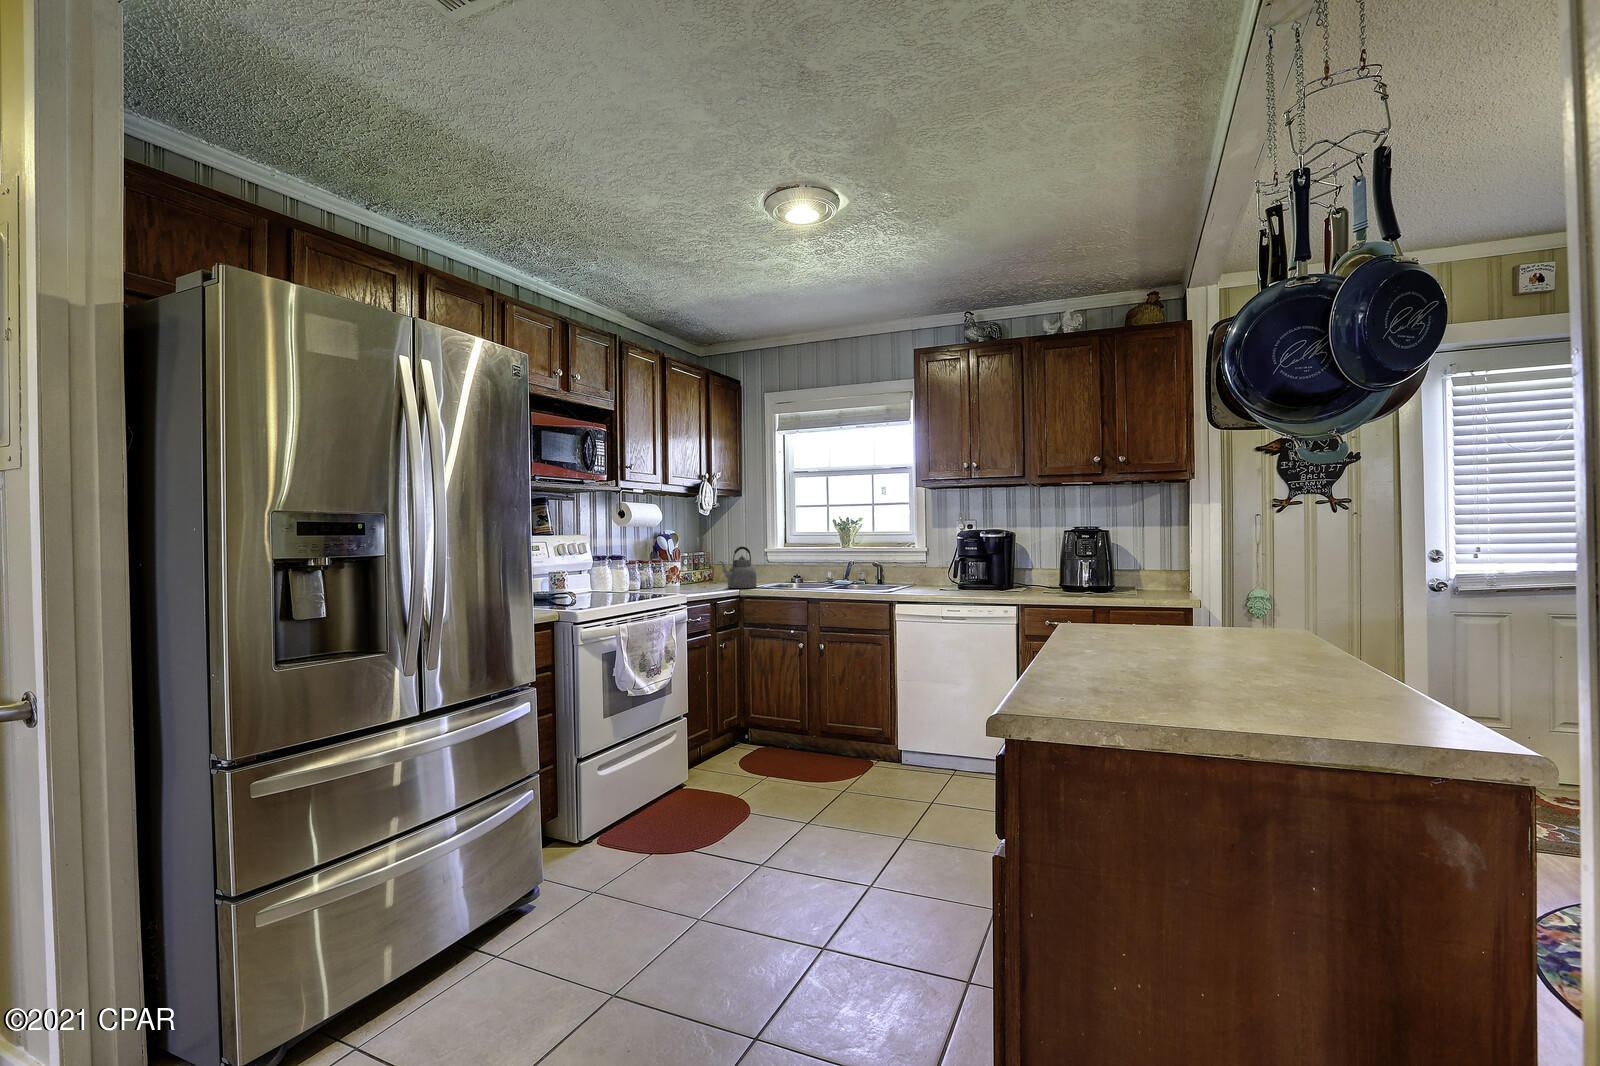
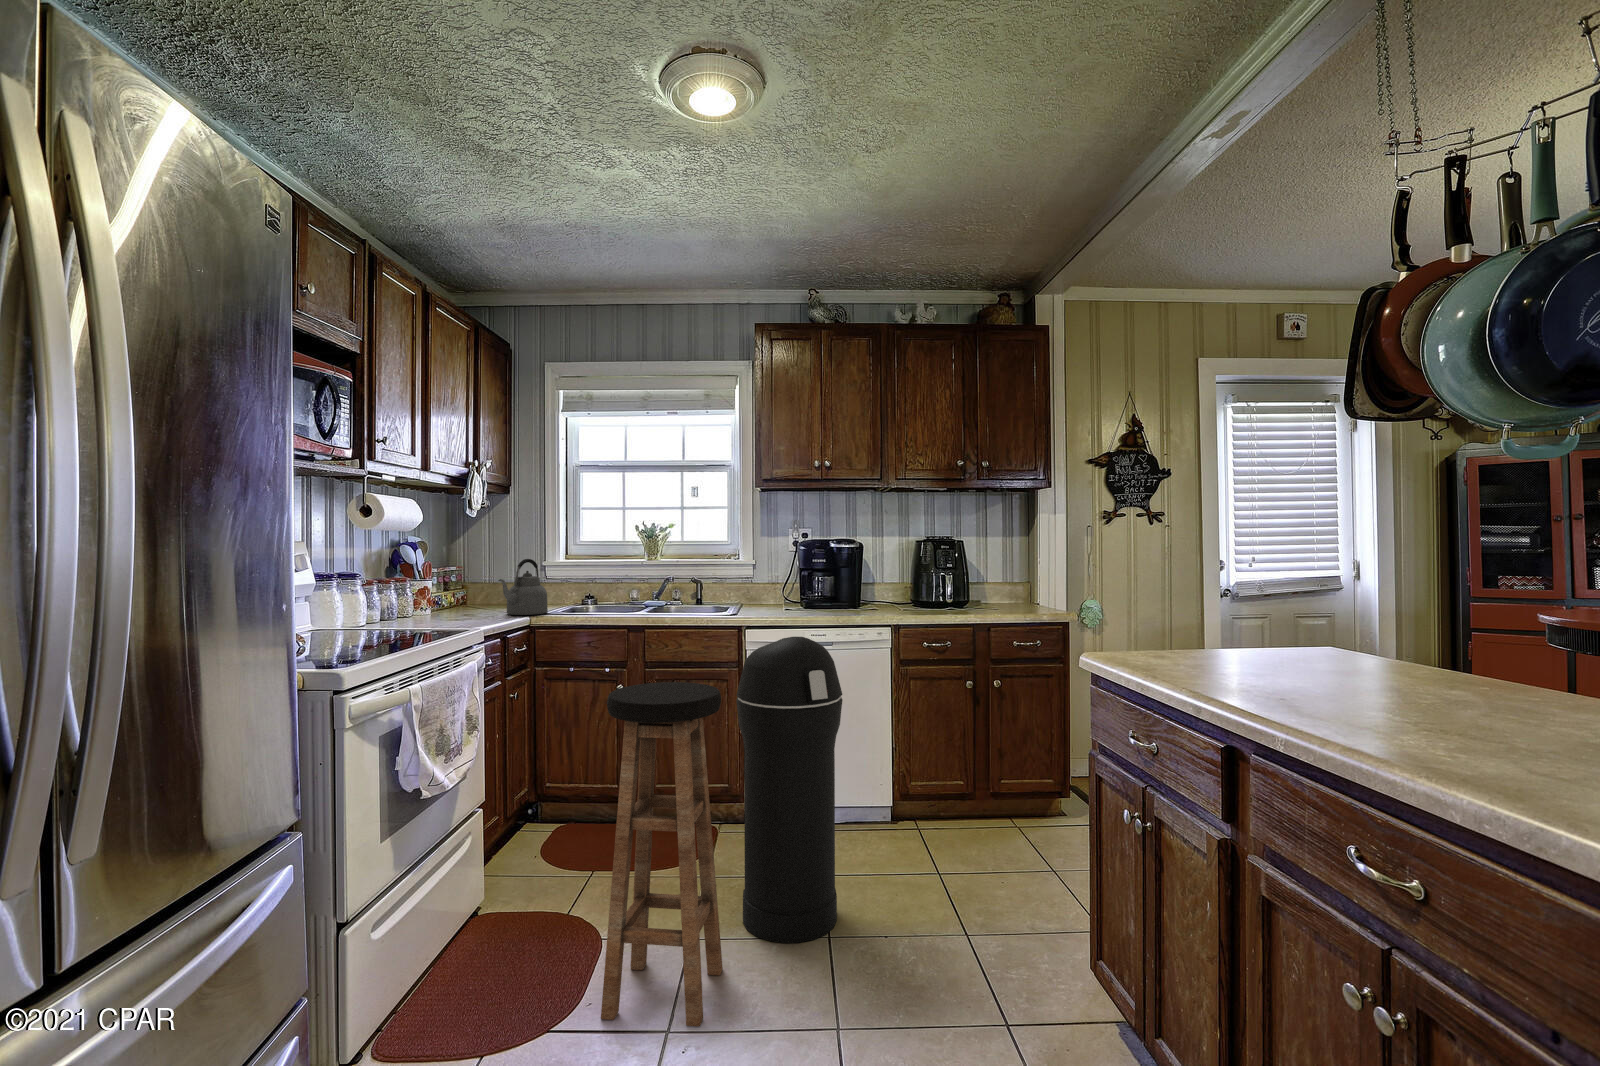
trash can: none [840,606,923,839] -> present [736,637,843,943]
bar stool: none [721,633,814,868] -> present [601,682,723,1027]

